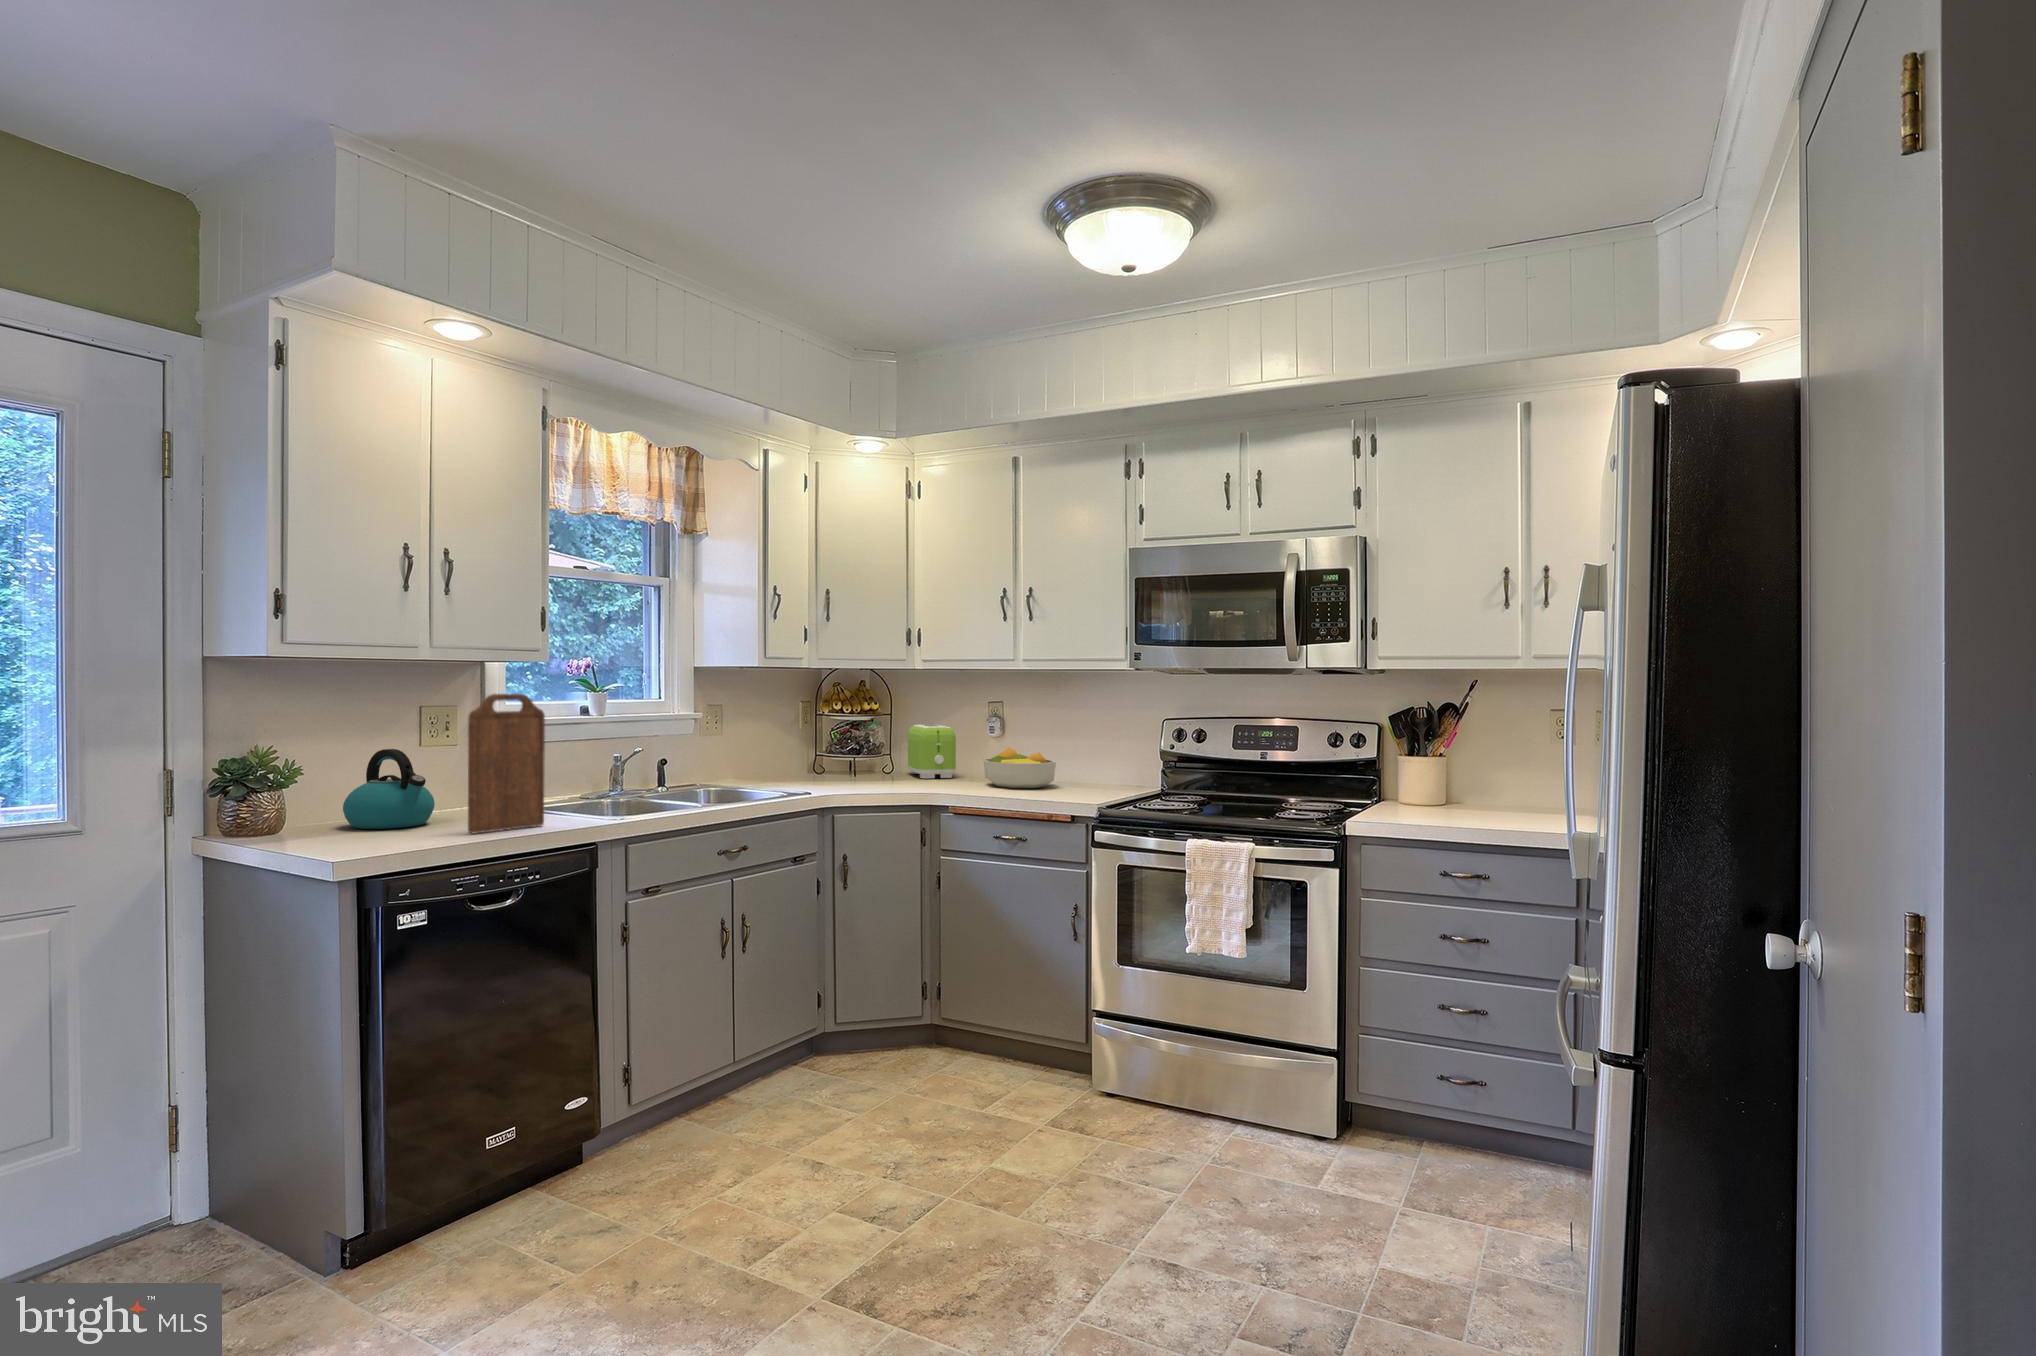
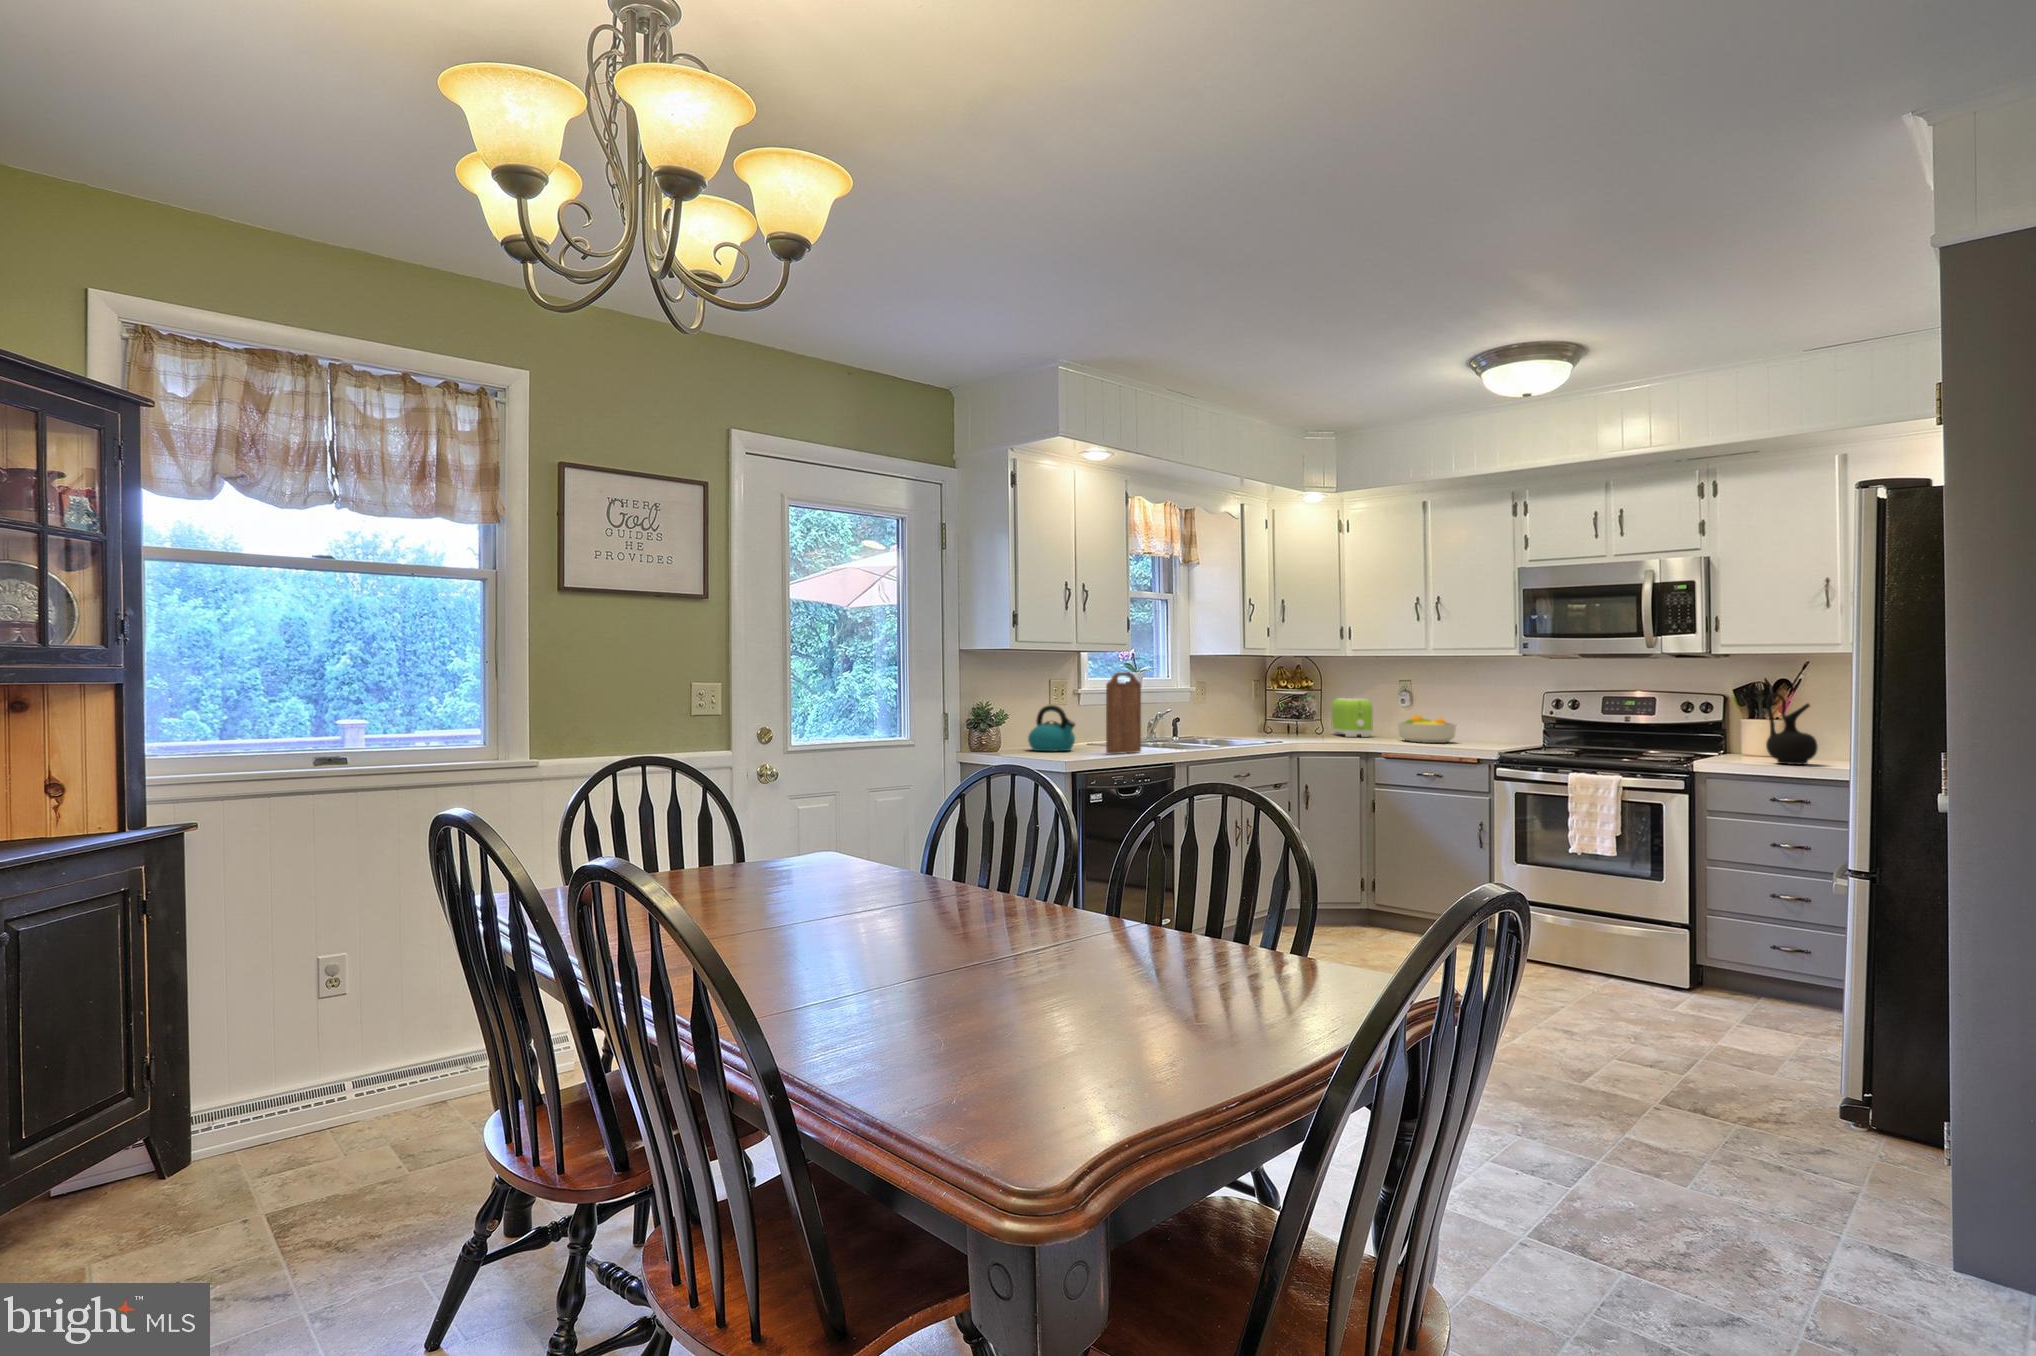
ceramic jug: none [1433,725,1494,822] -> present [1766,694,1818,765]

